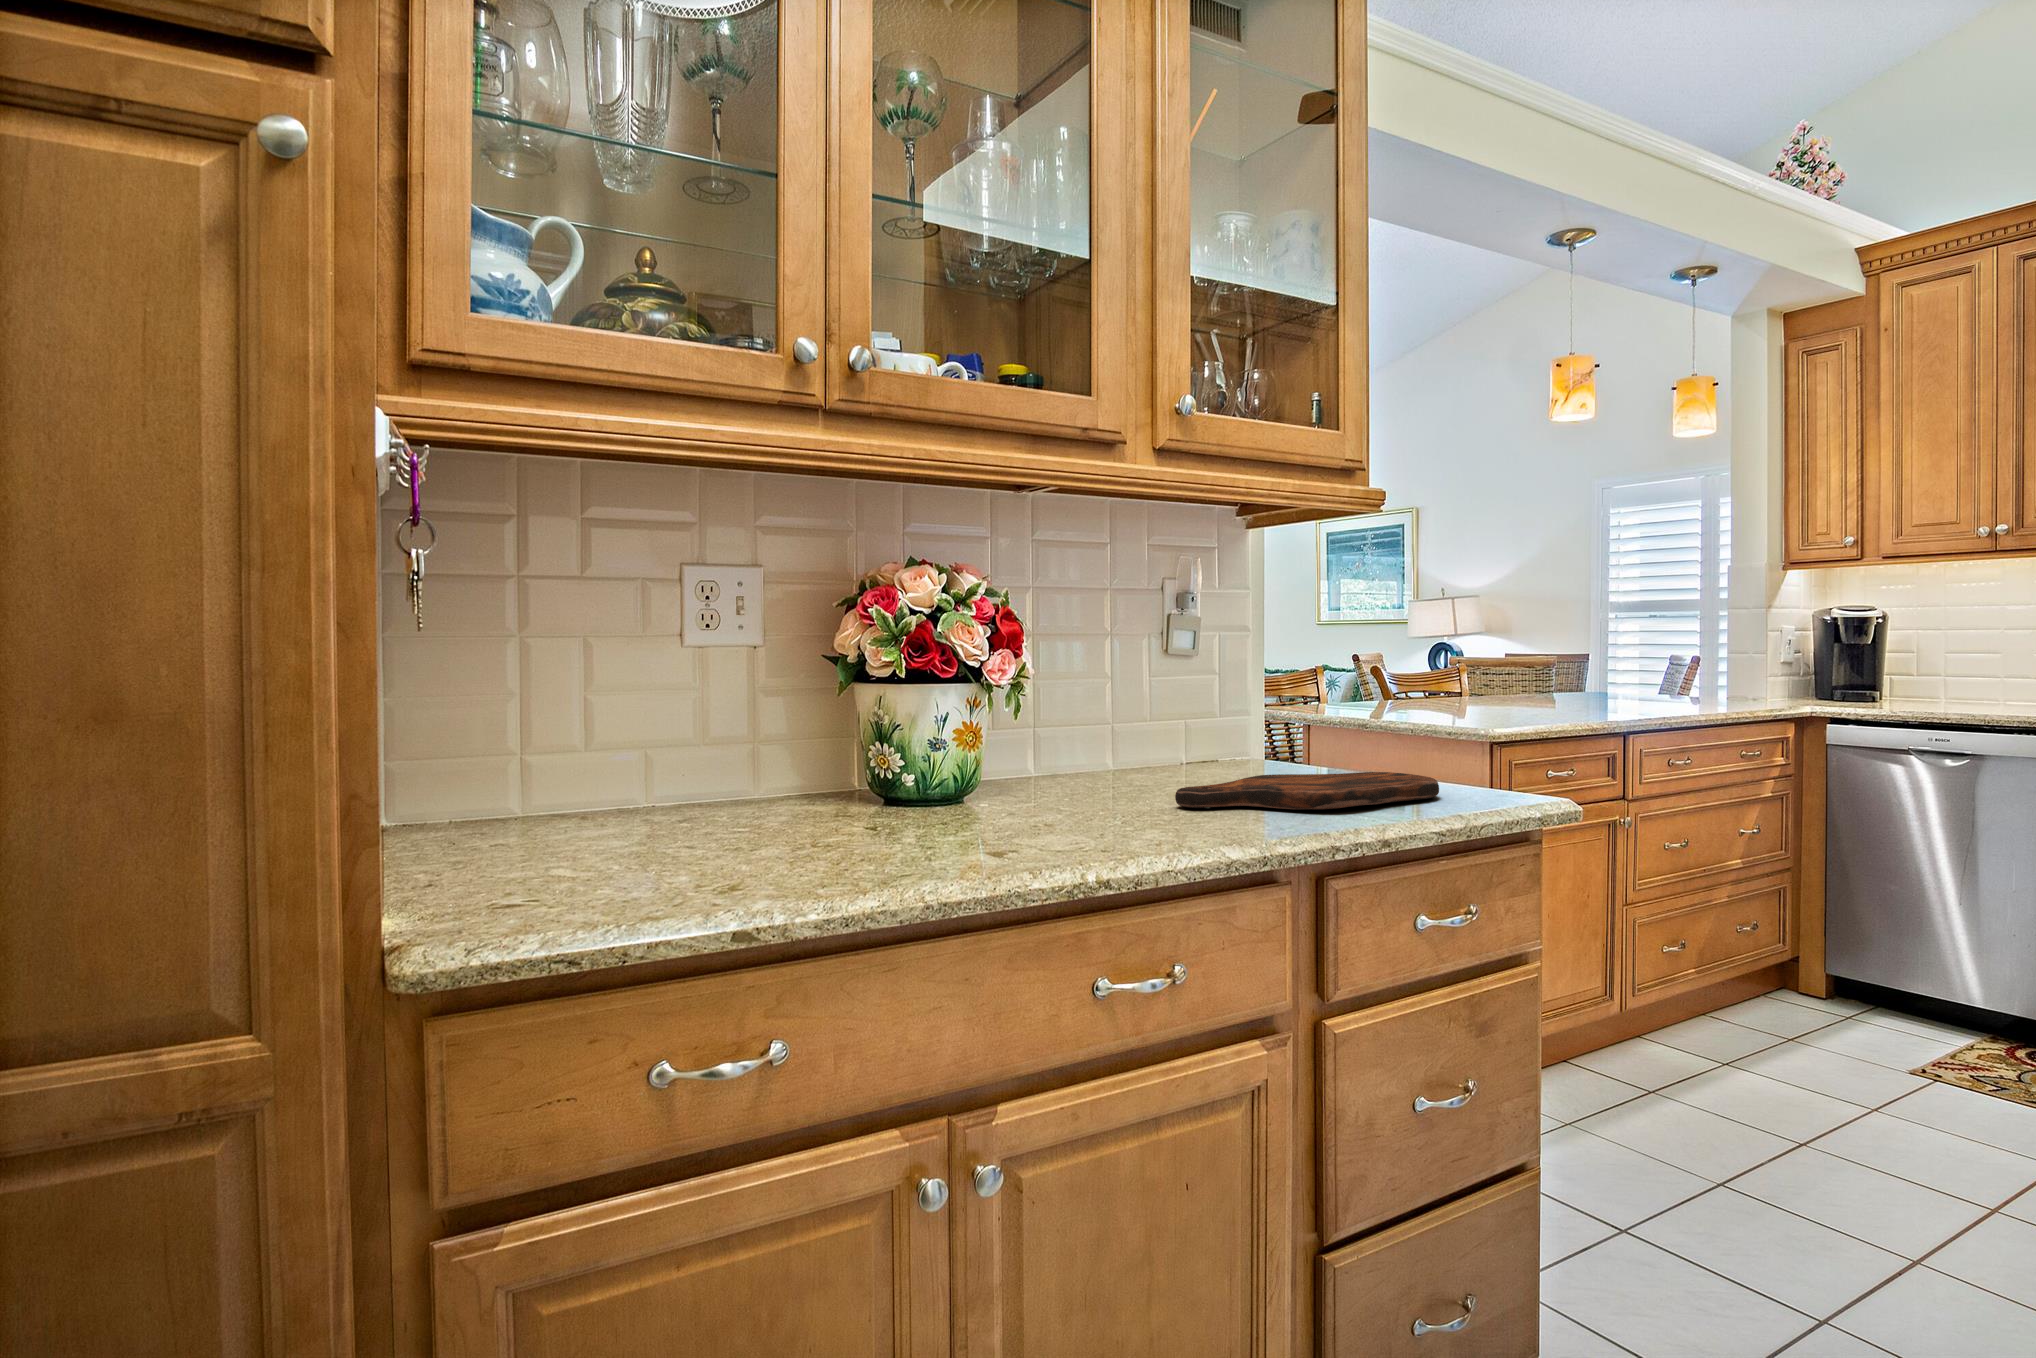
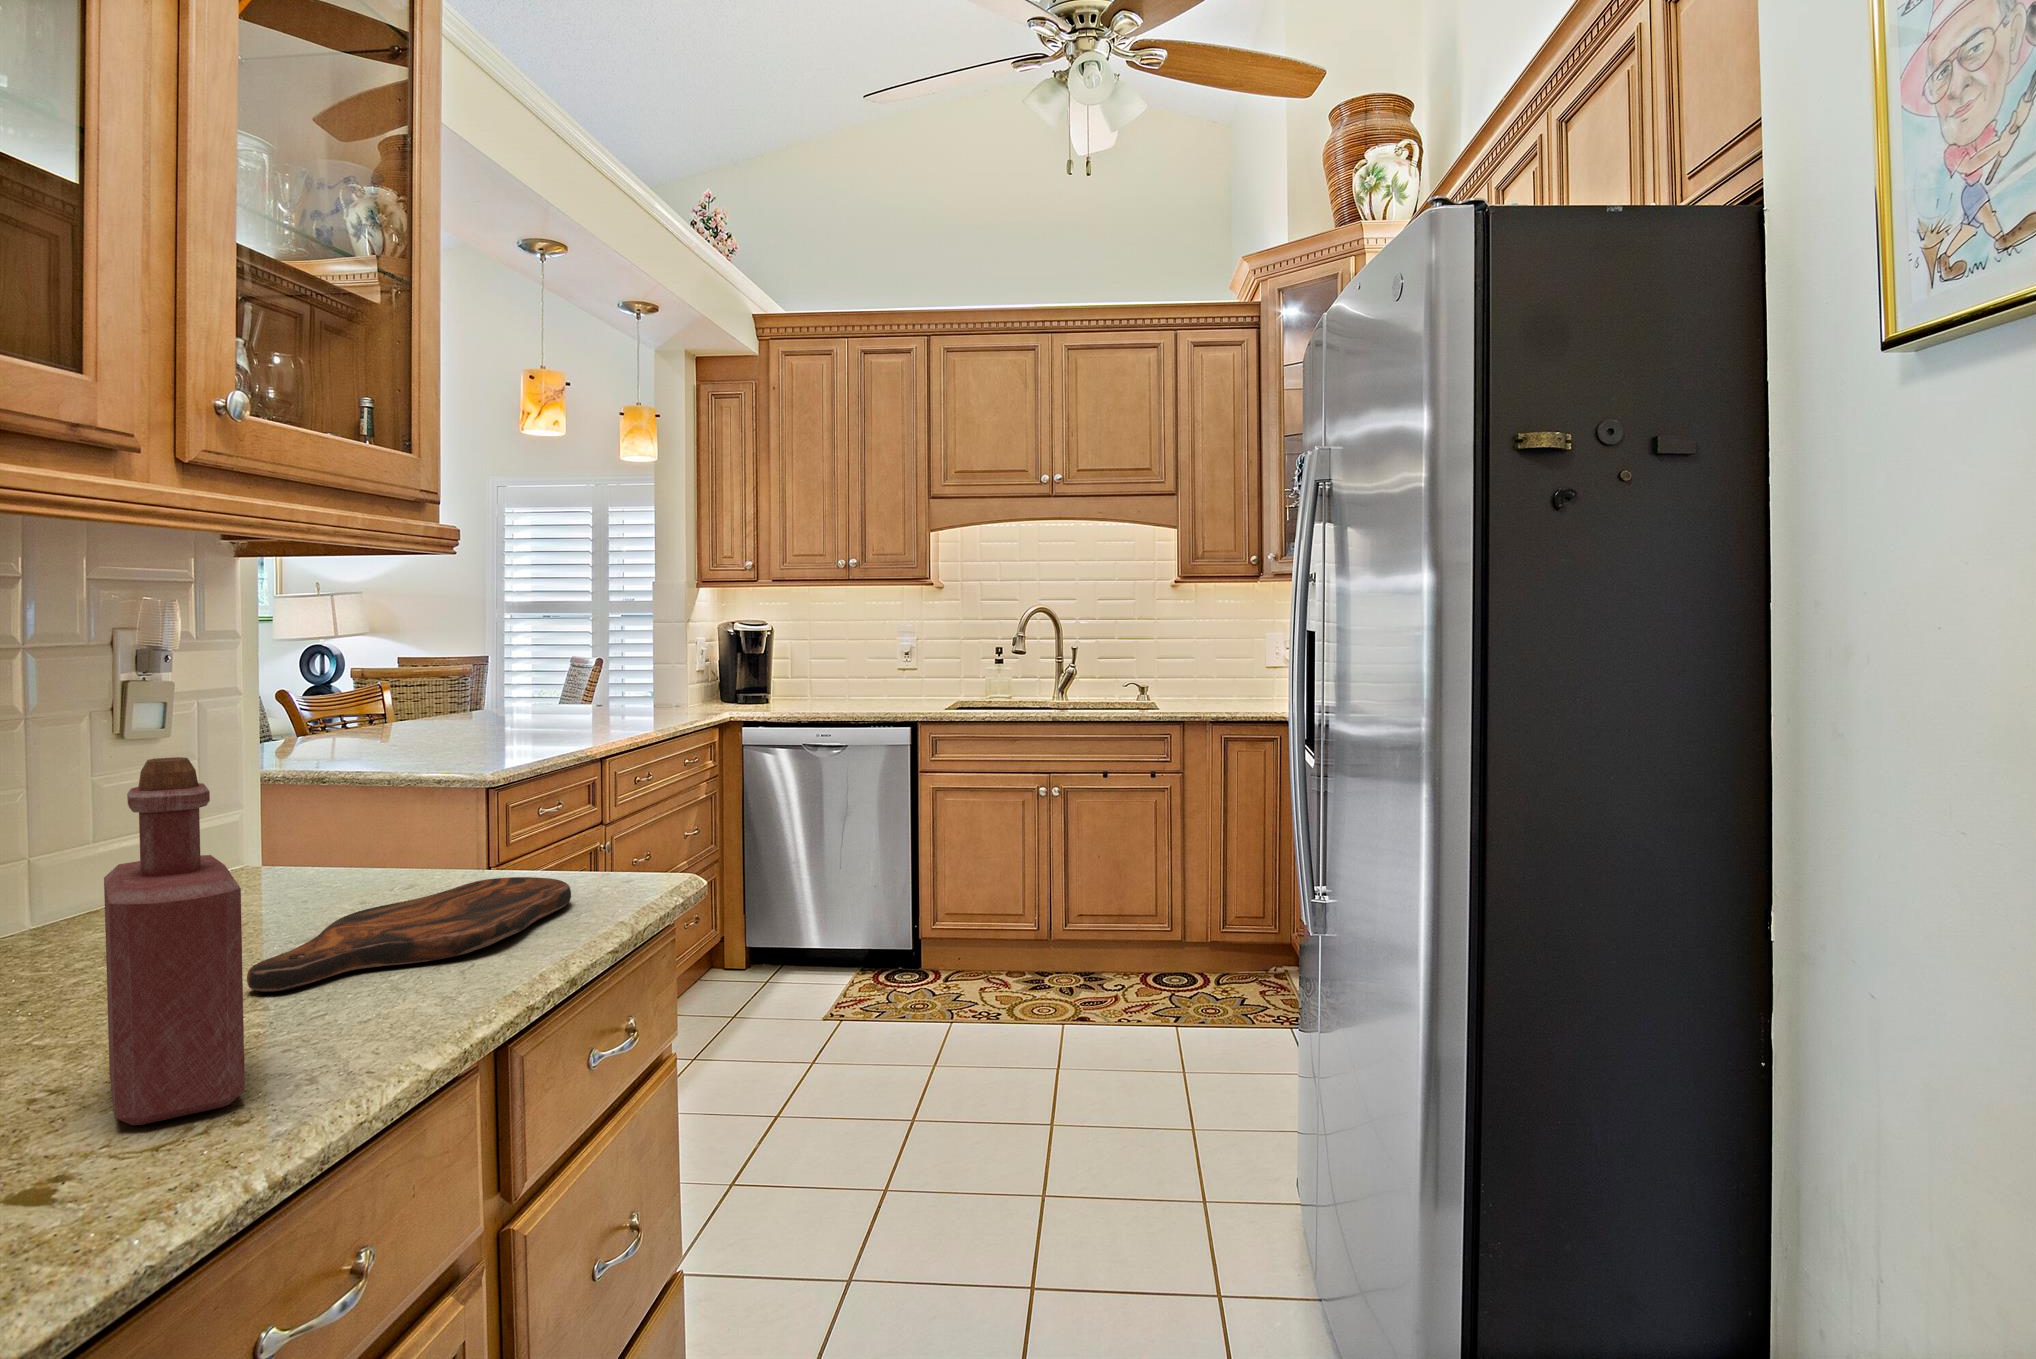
bottle: none [1049,621,1130,844] -> present [104,757,245,1125]

